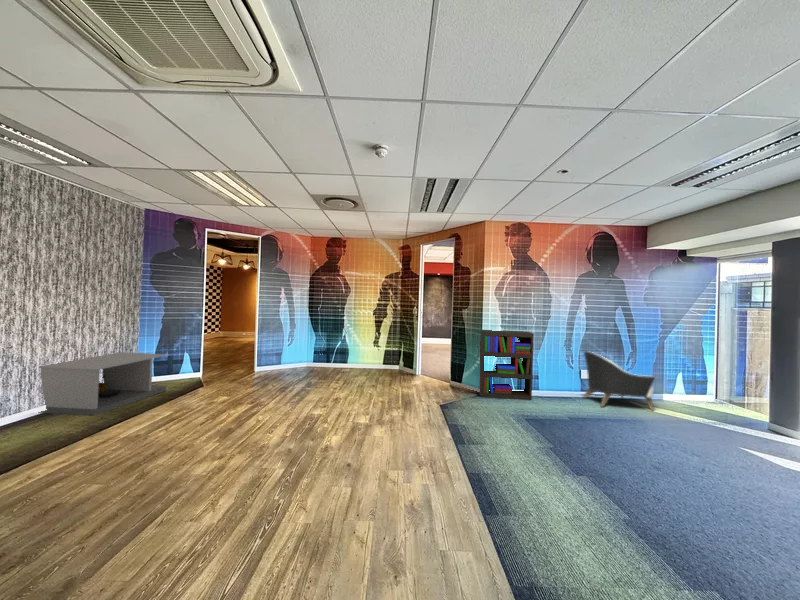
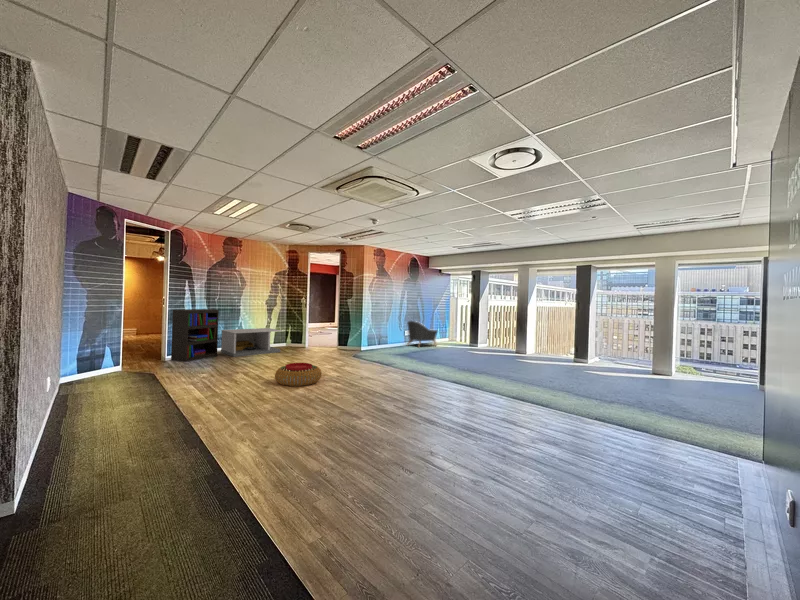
bookshelf: present [478,329,534,400] -> present [171,309,219,362]
coffee table: present [39,352,169,416] -> present [221,328,282,357]
pouf: none [214,402,290,444] -> present [275,363,322,386]

